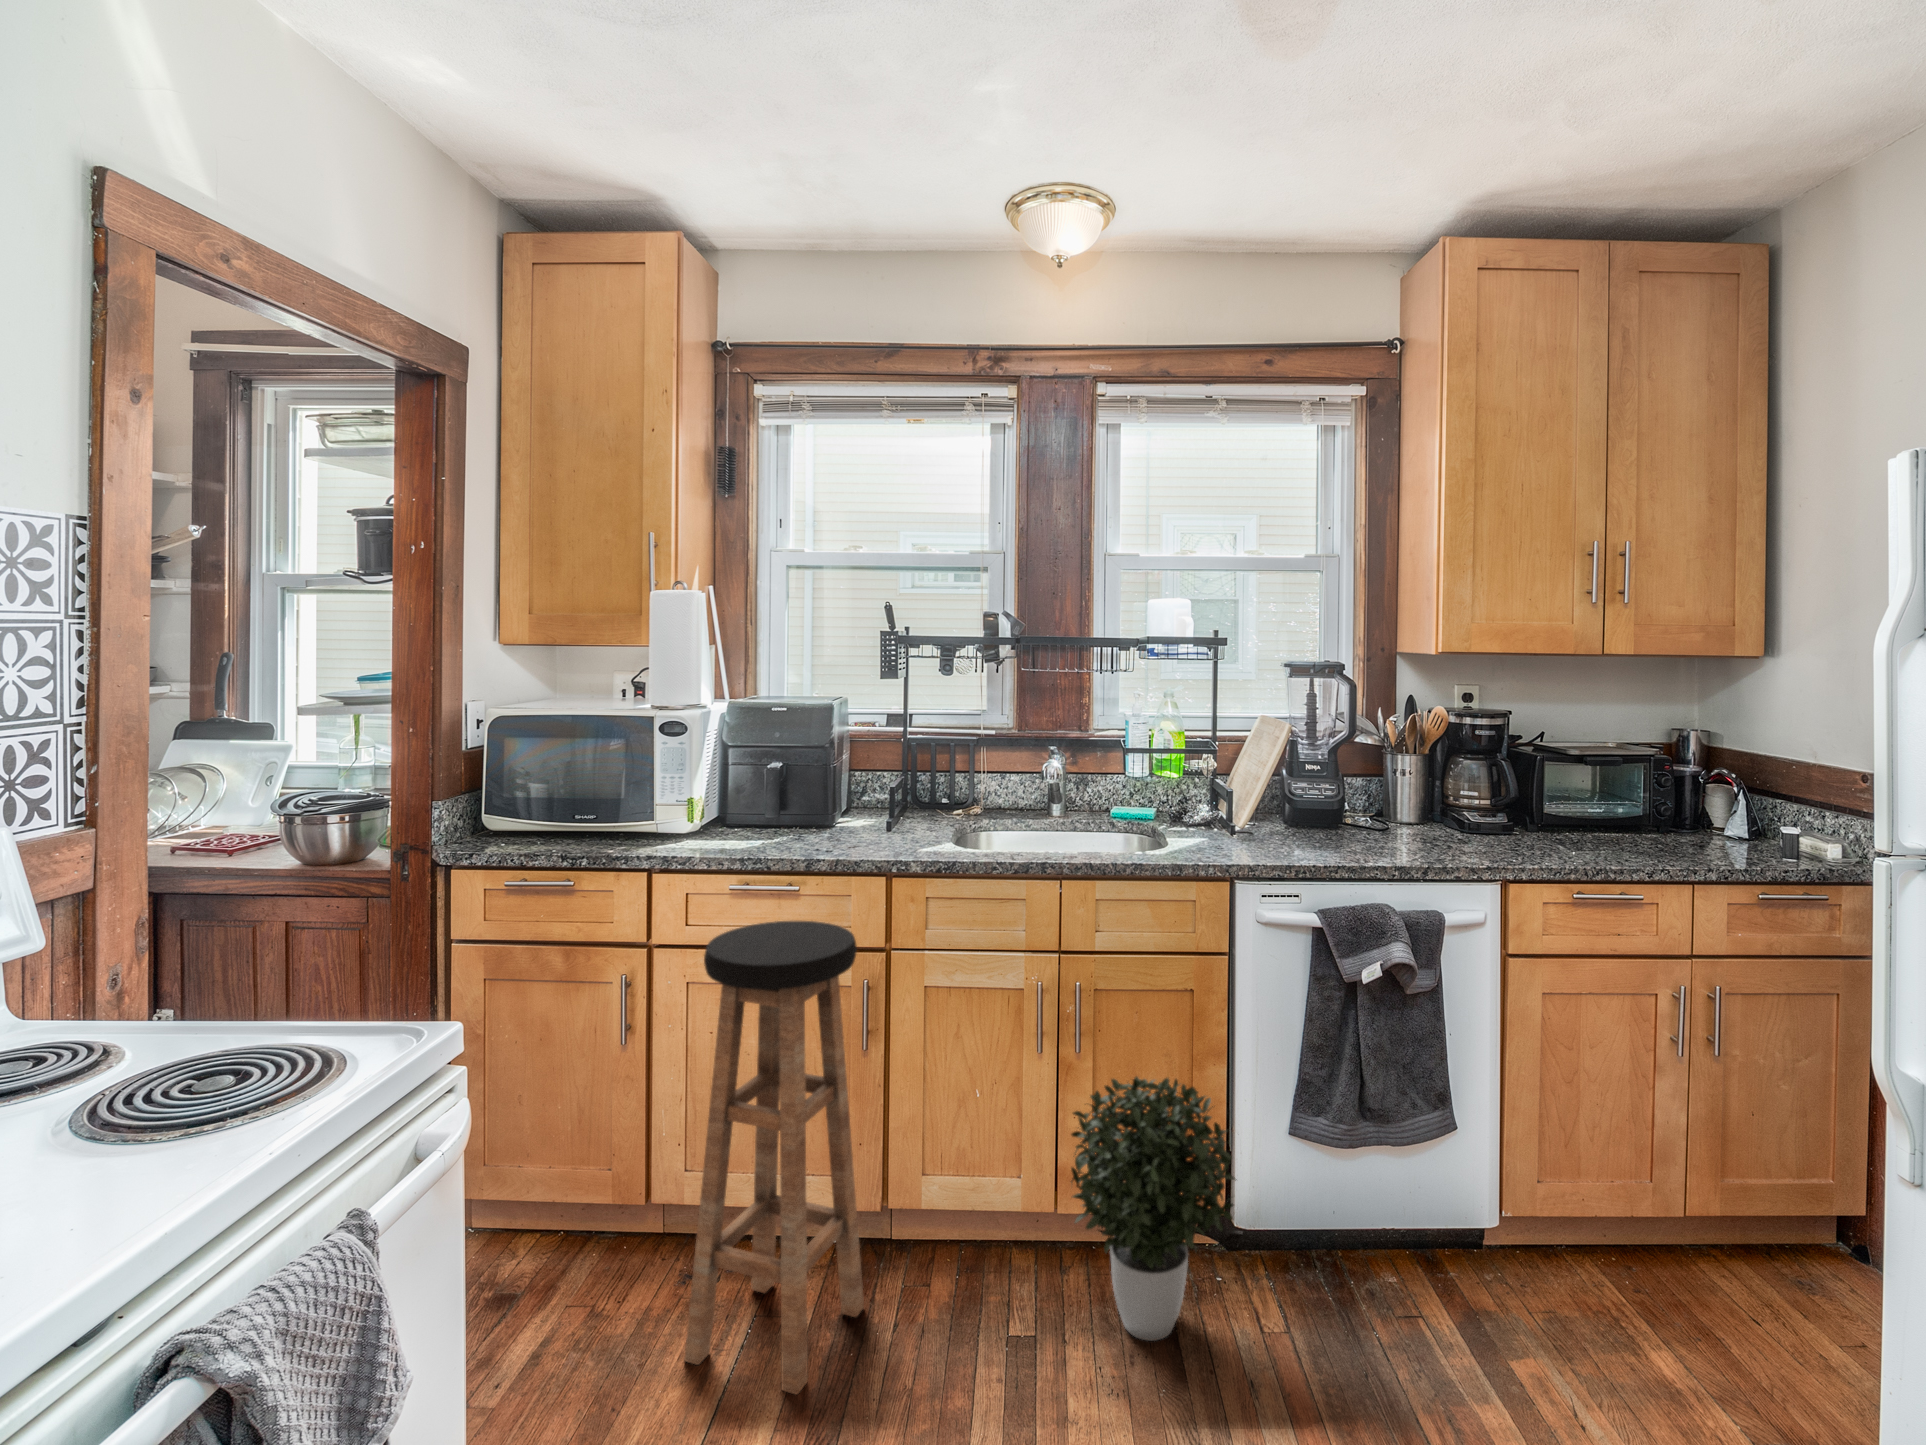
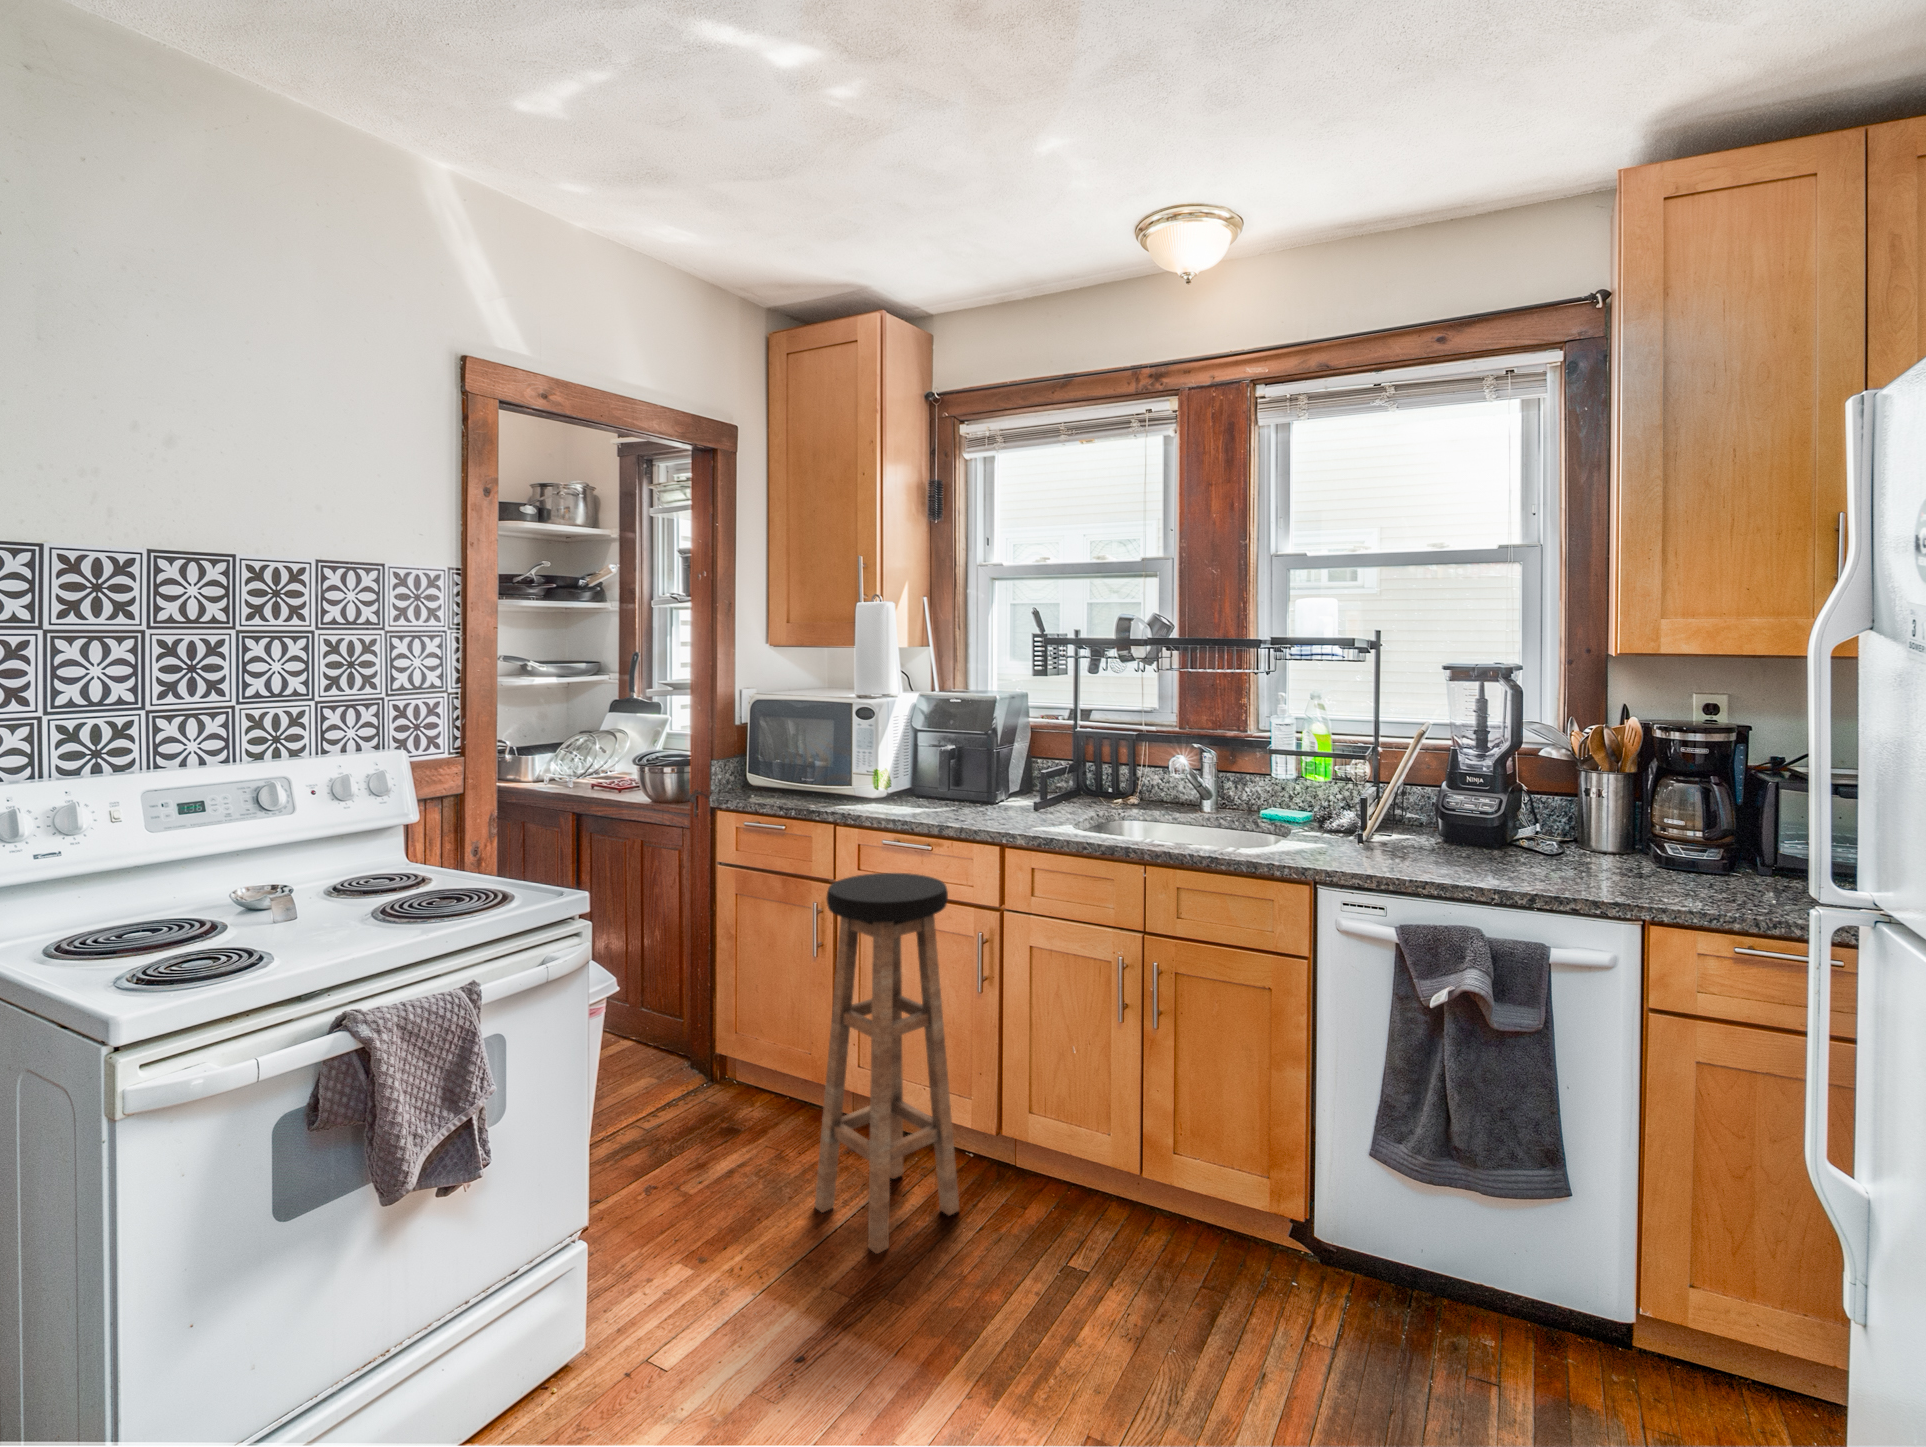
potted plant: present [1071,1077,1237,1341] -> none [1109,1056,1281,1313]

